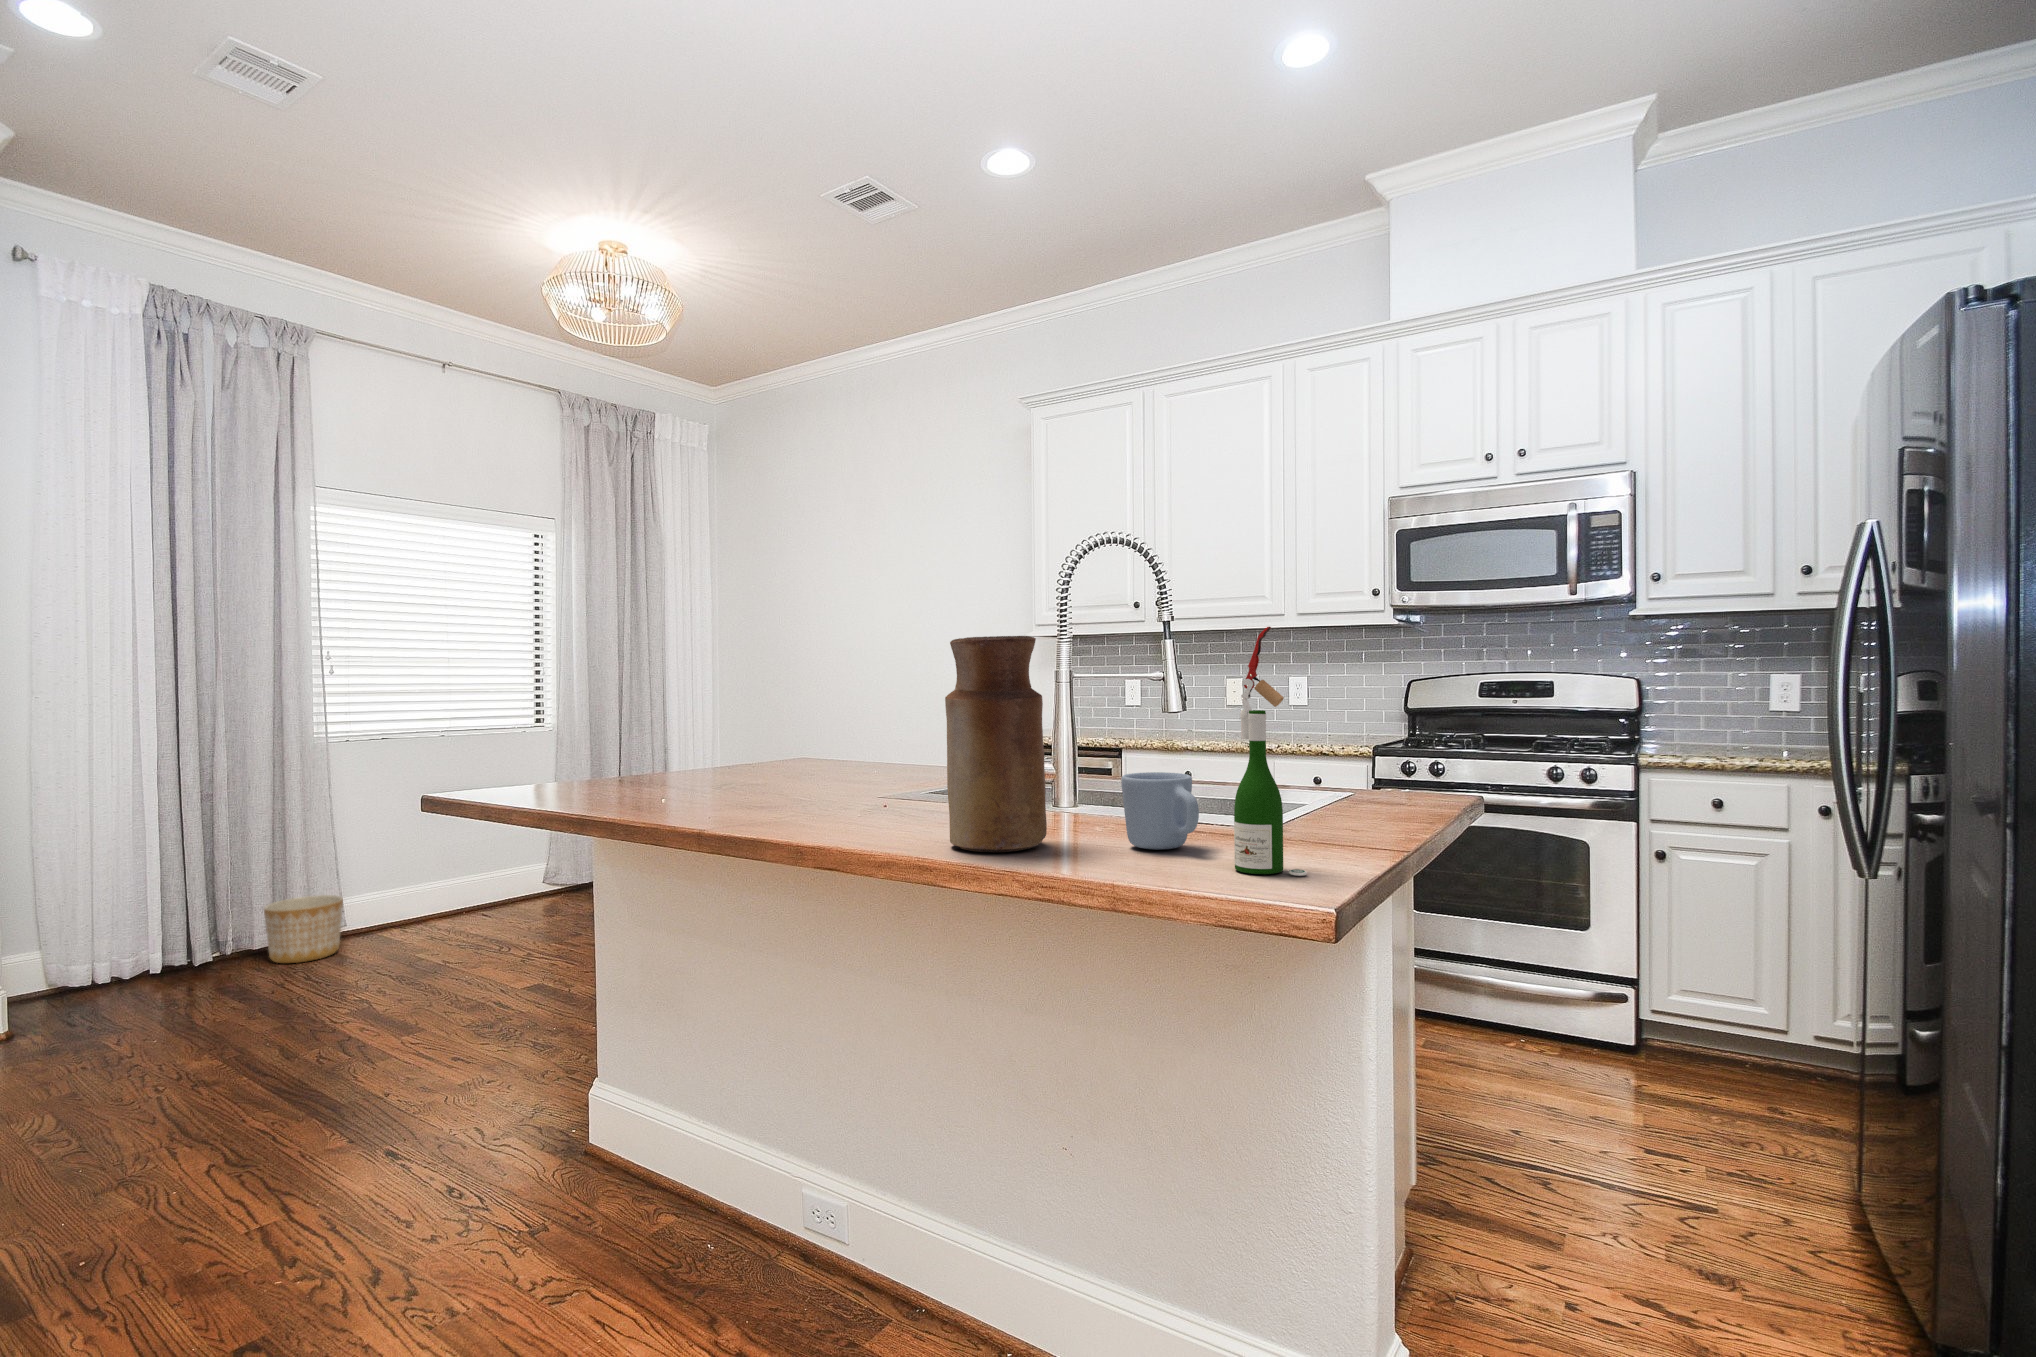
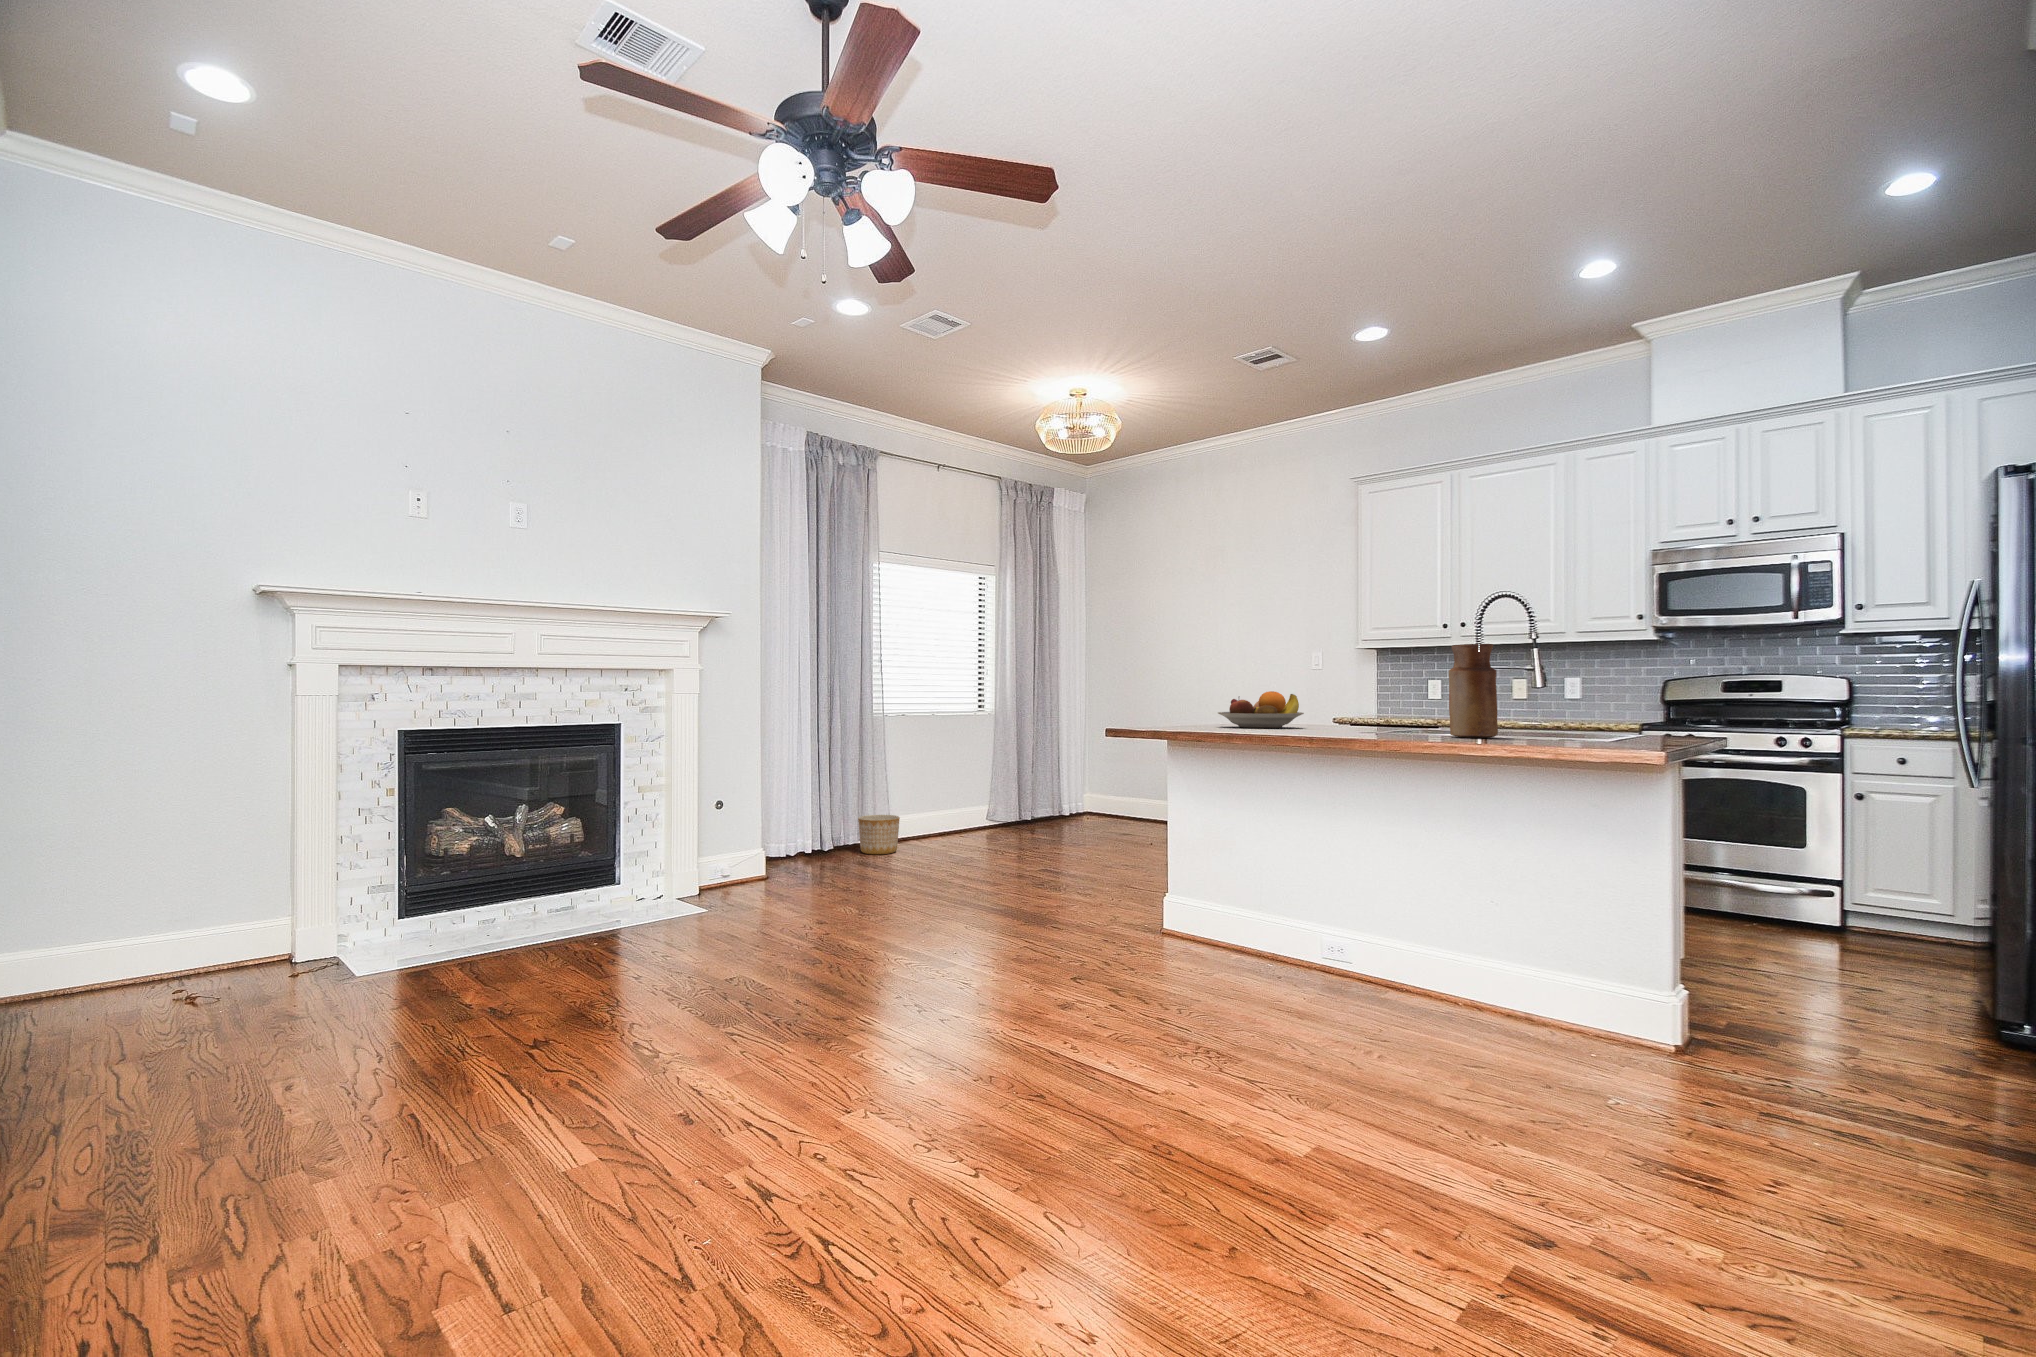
wine bottle: present [1234,627,1307,876] -> none [1598,639,1633,742]
fruit bowl: none [655,720,814,789] -> present [1218,691,1304,728]
mug: present [1121,772,1199,850] -> none [1534,706,1576,738]

